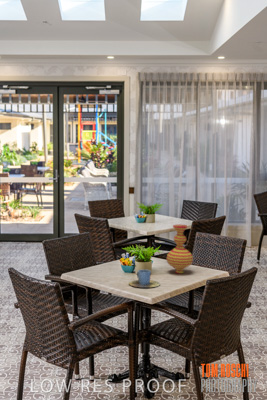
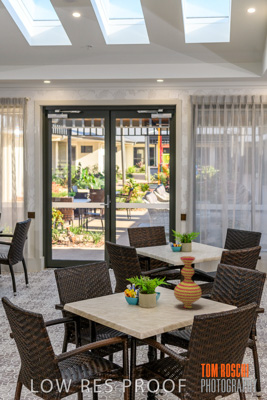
cup: present [129,270,160,287] -> none [128,303,160,322]

